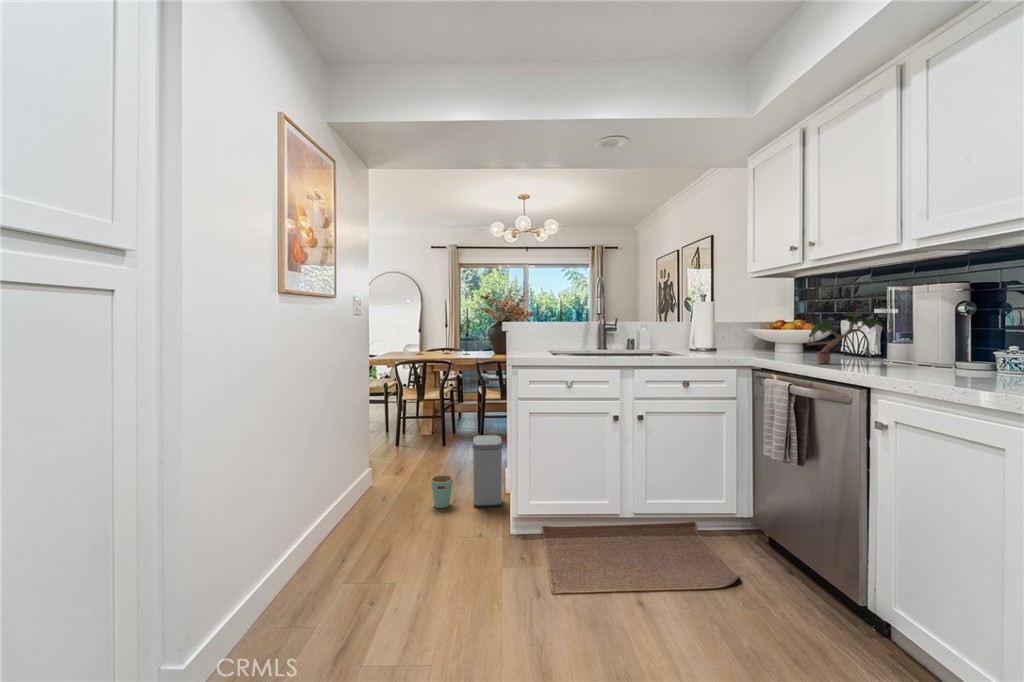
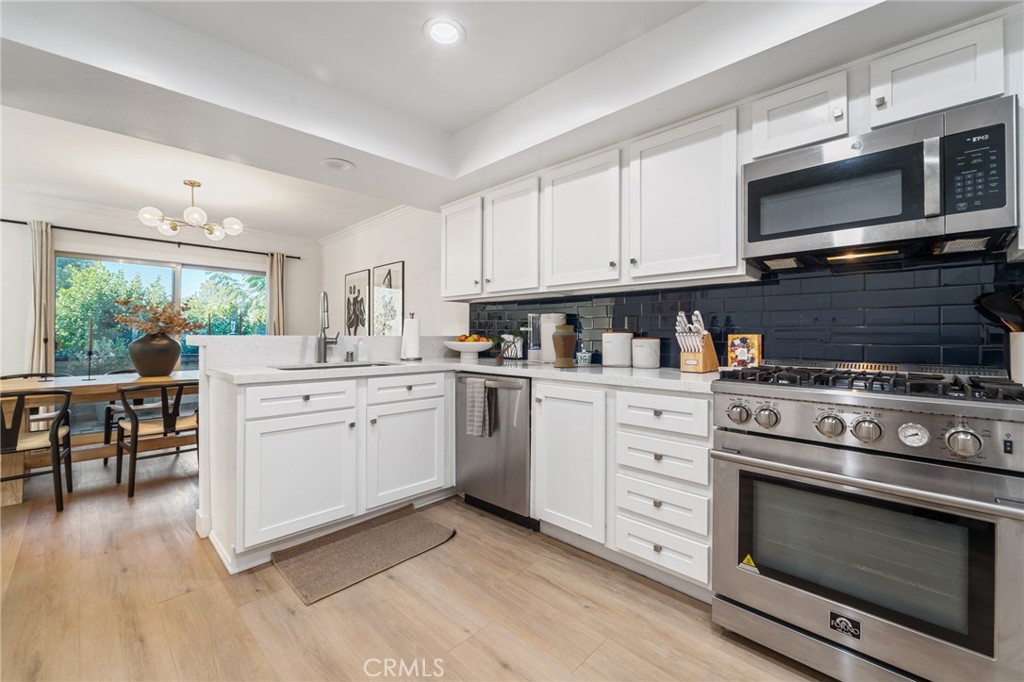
vase: none [923,303,984,376] -> present [552,325,577,367]
trash can: present [431,435,502,508] -> none [85,468,205,581]

